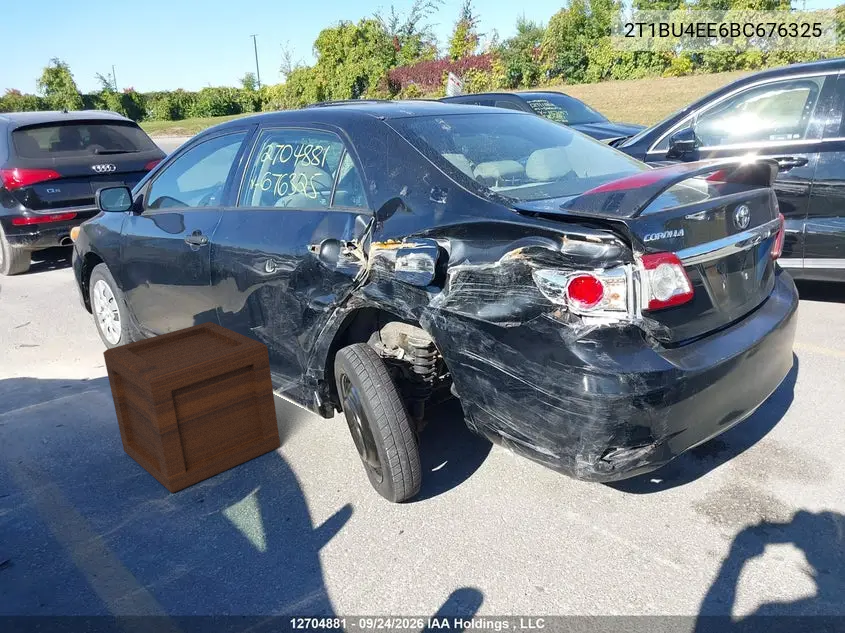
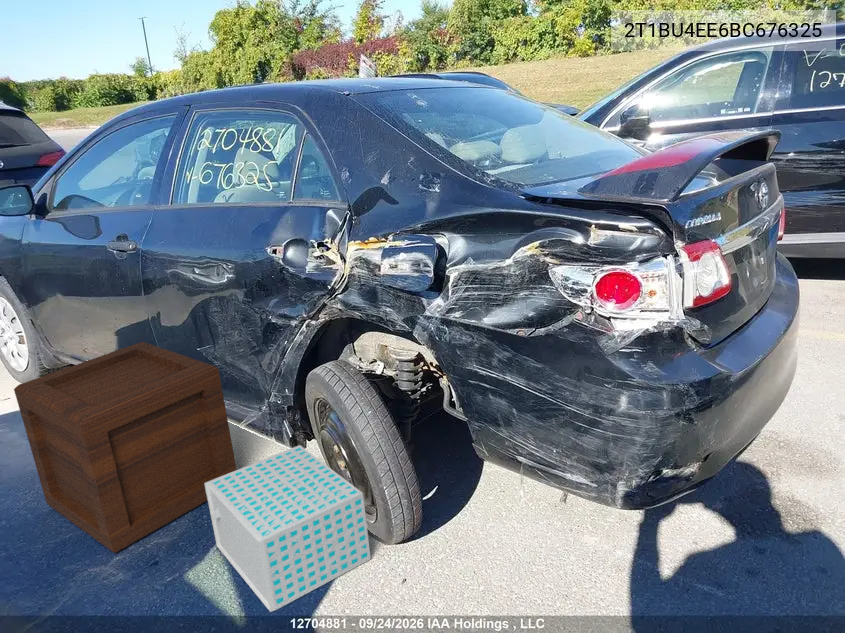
storage box: none [246,415,378,548] -> present [205,445,371,612]

